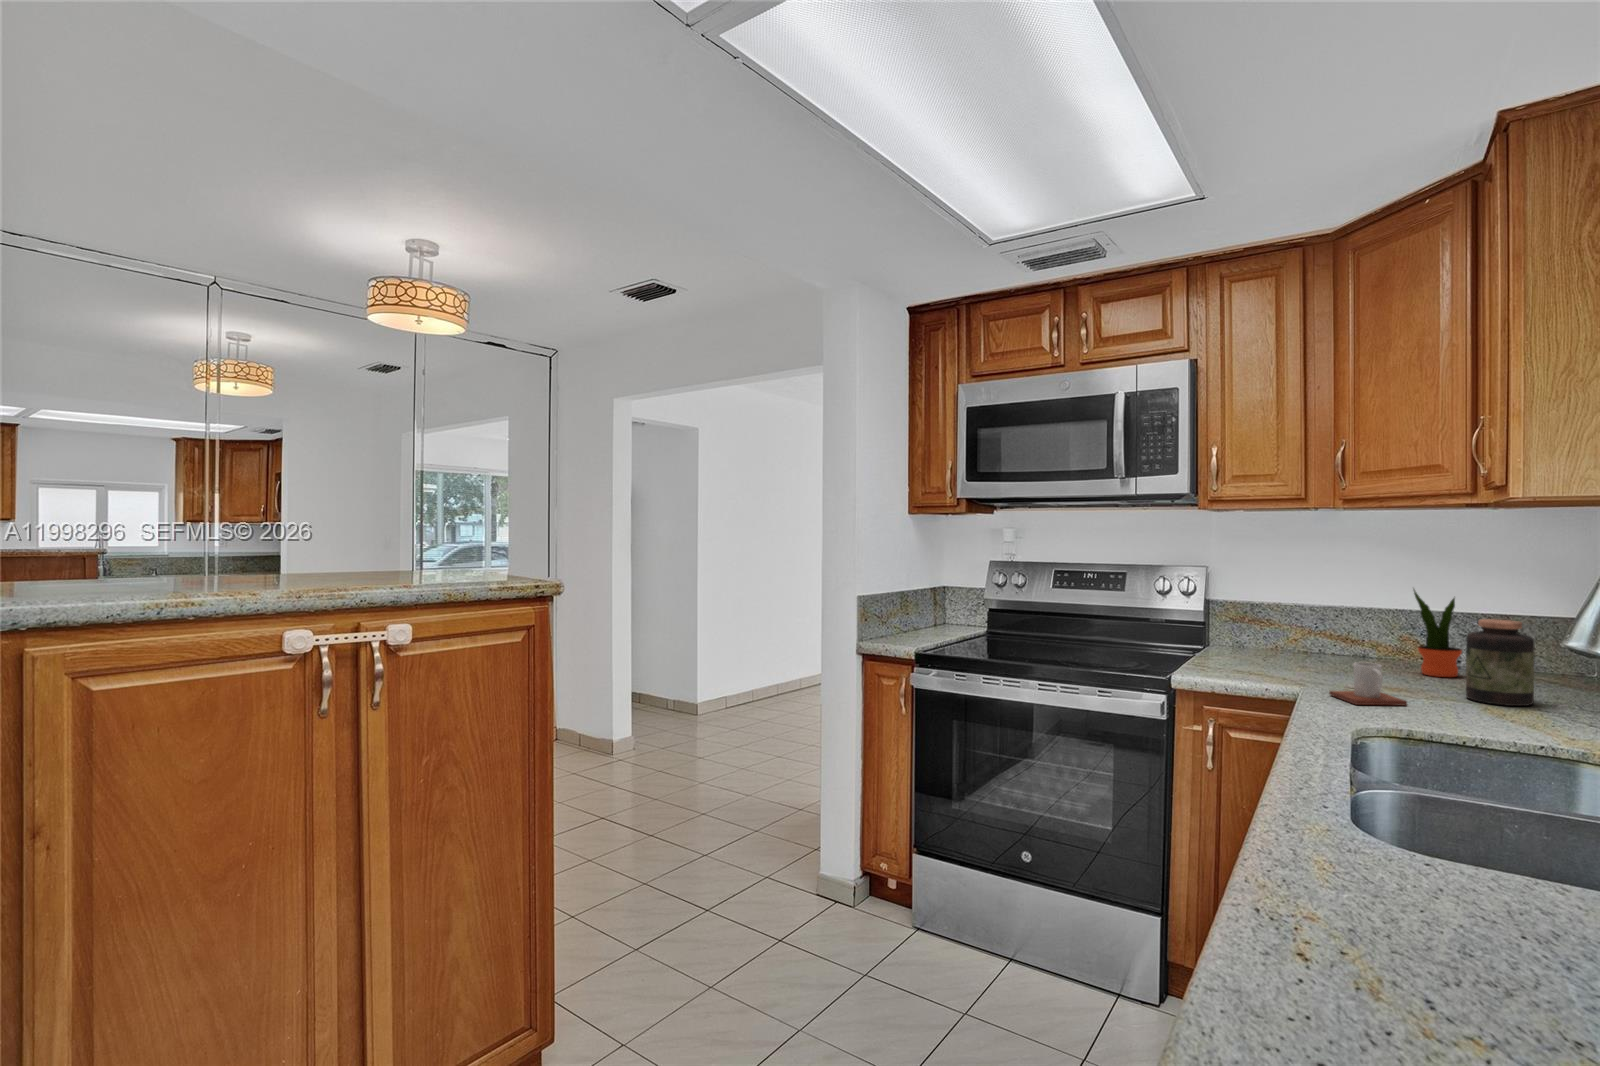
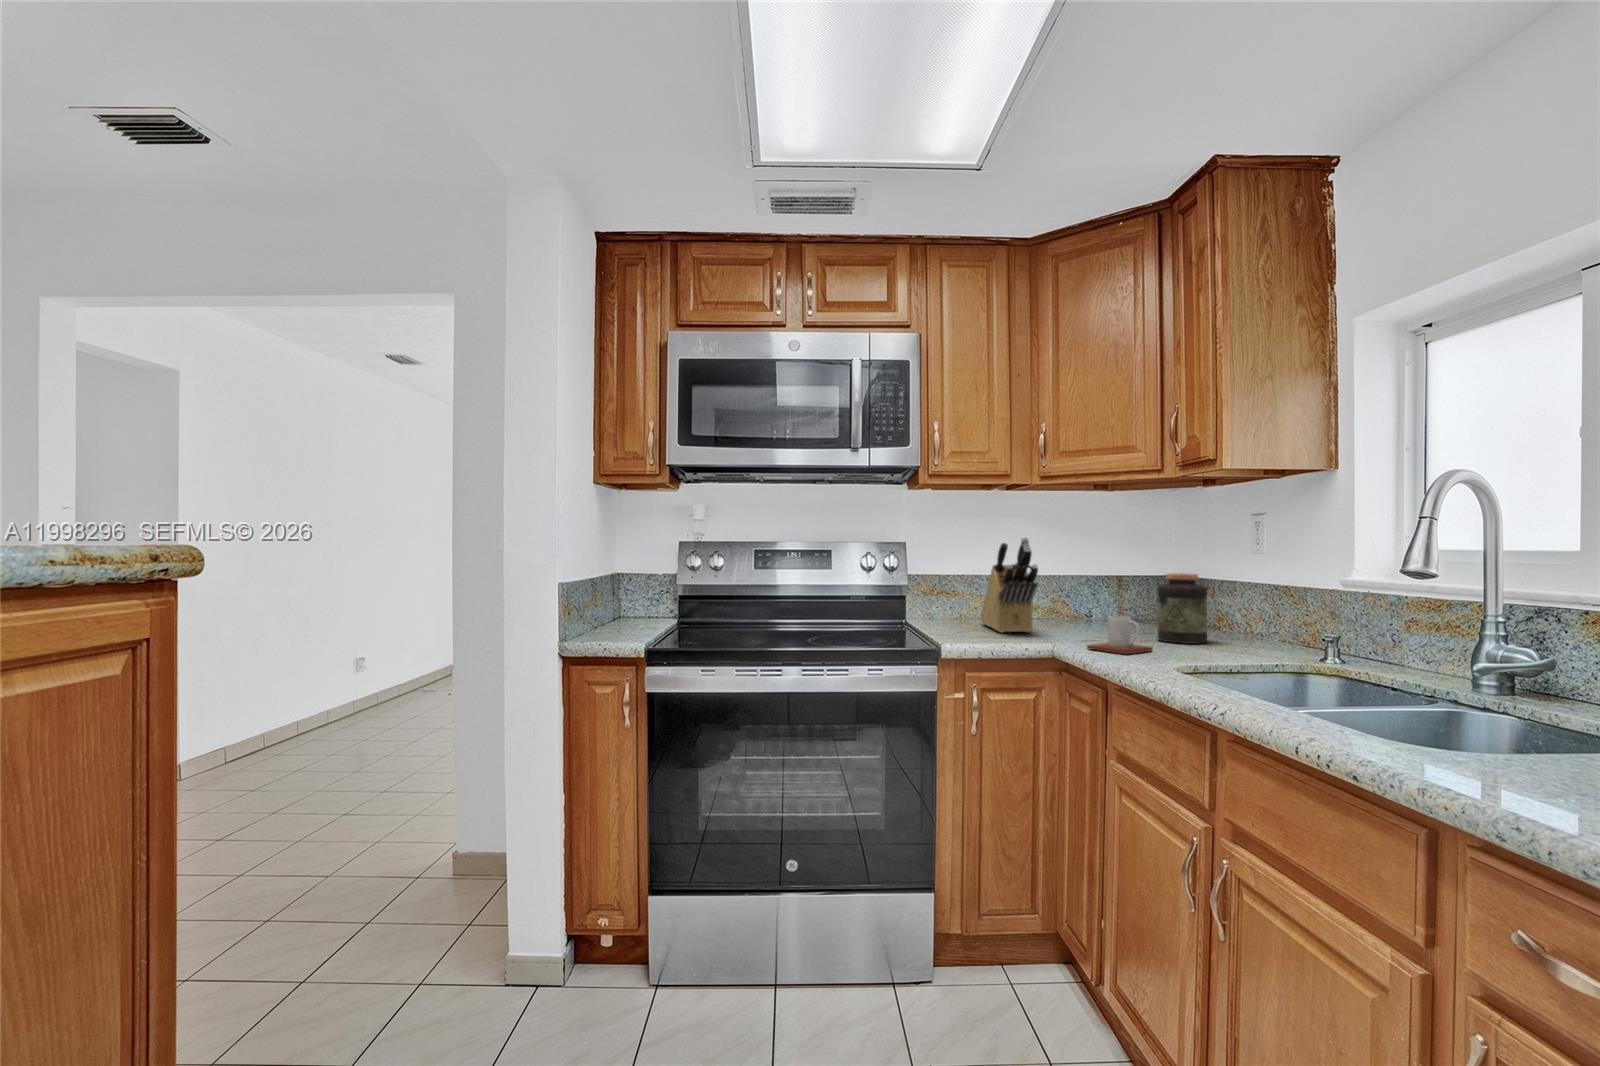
knife block: none [1280,569,1335,672] -> present [981,537,1038,633]
potted plant: present [1414,590,1462,677] -> none [1069,554,1111,628]

